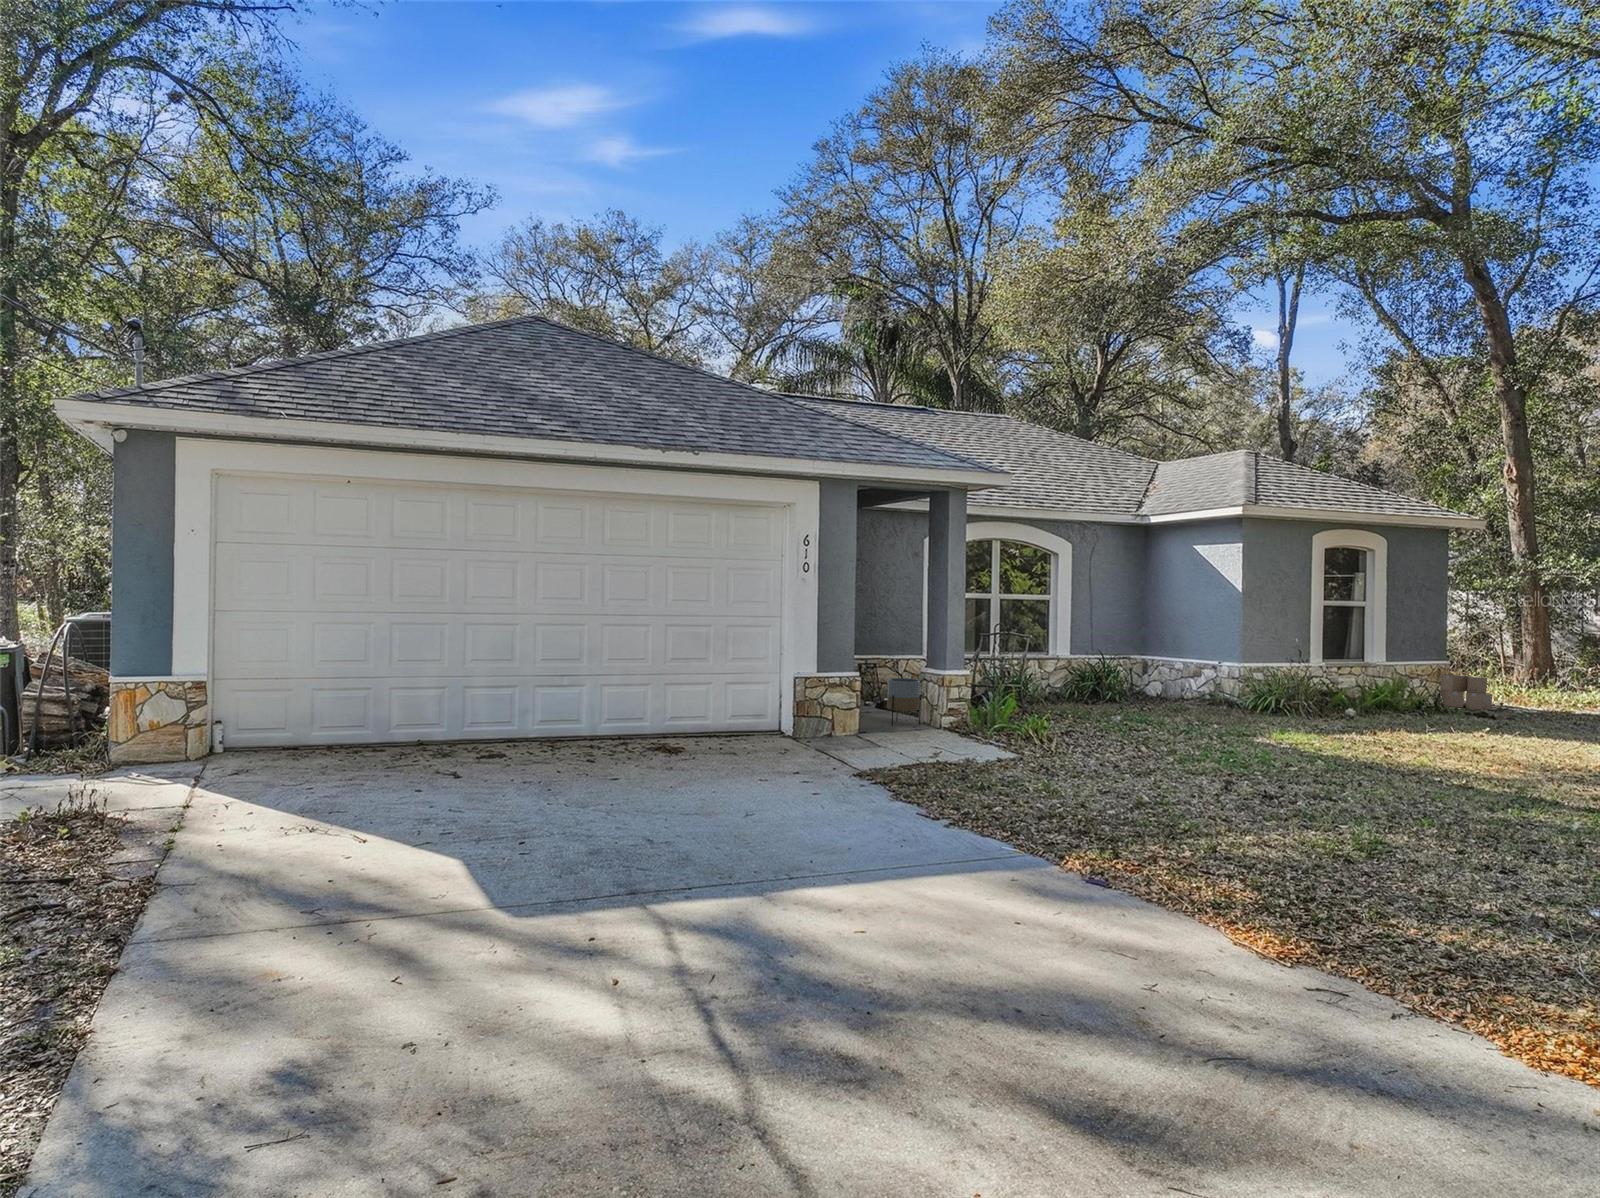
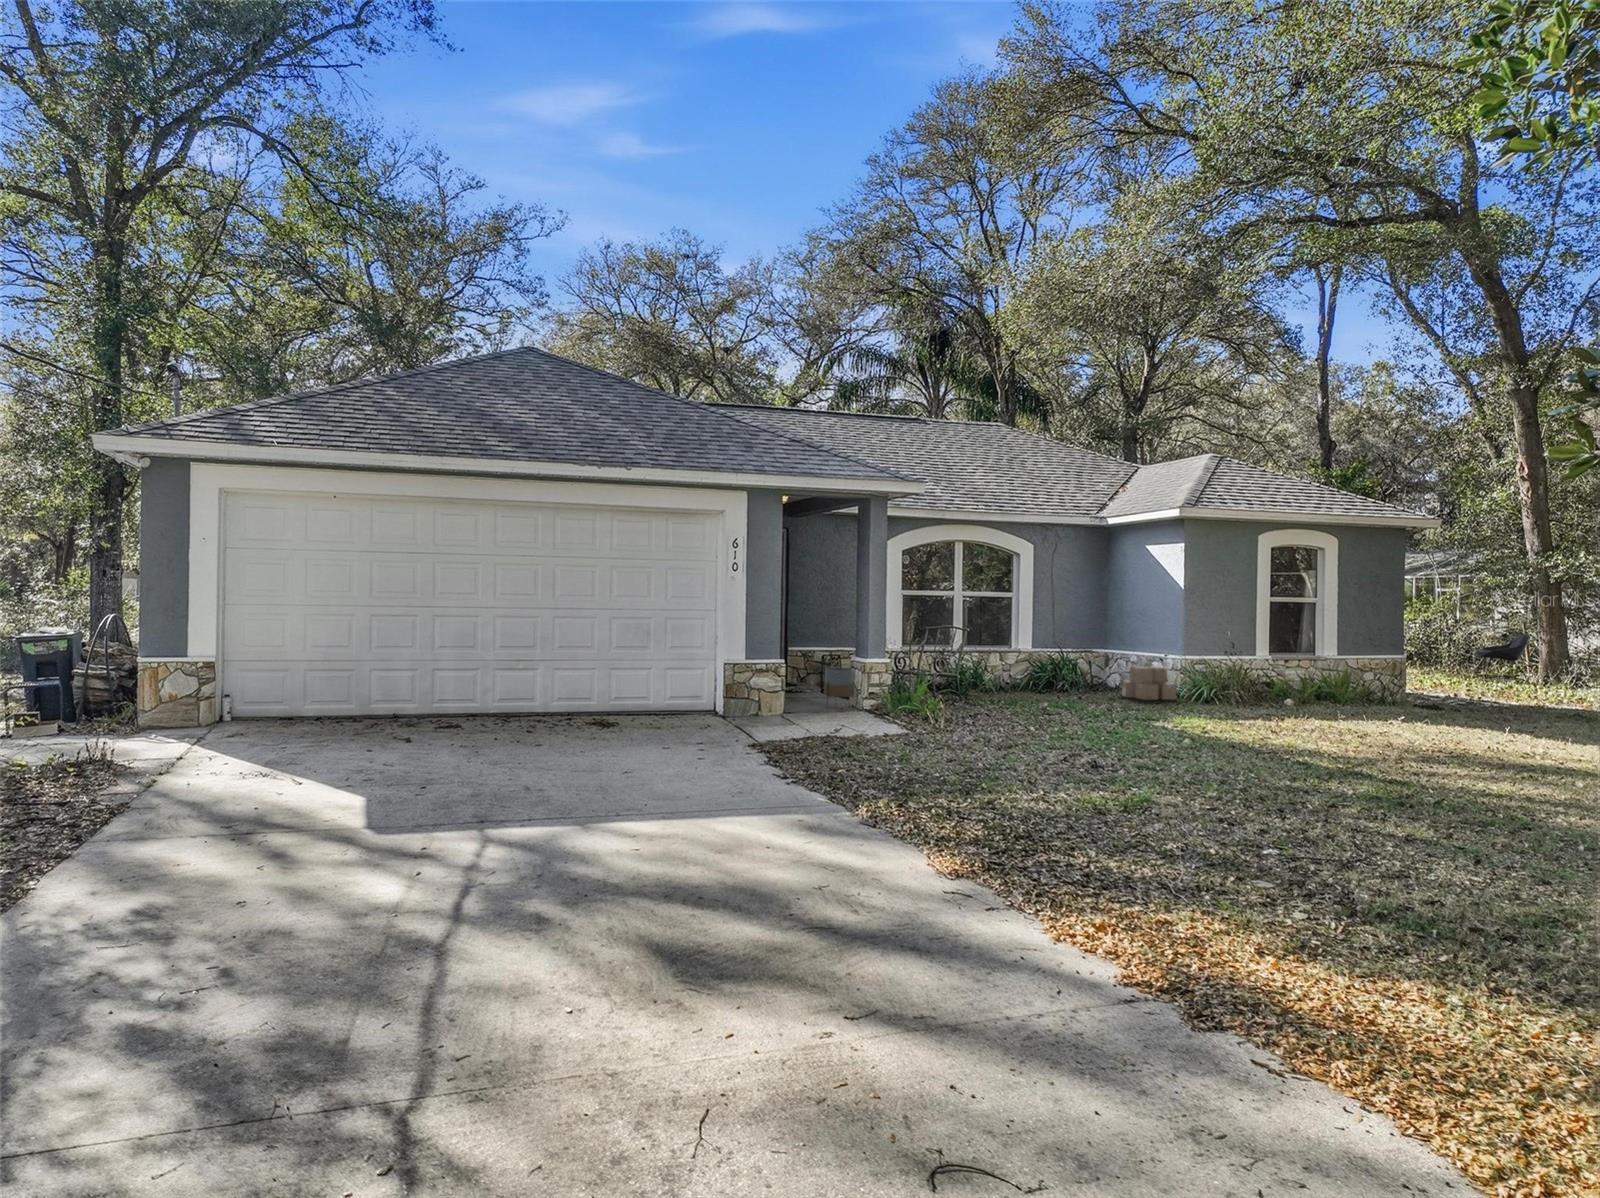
lounge chair: none [1478,635,1536,683] -> present [1473,633,1529,681]
cardboard box: present [1440,674,1492,710] -> present [1122,666,1177,700]

